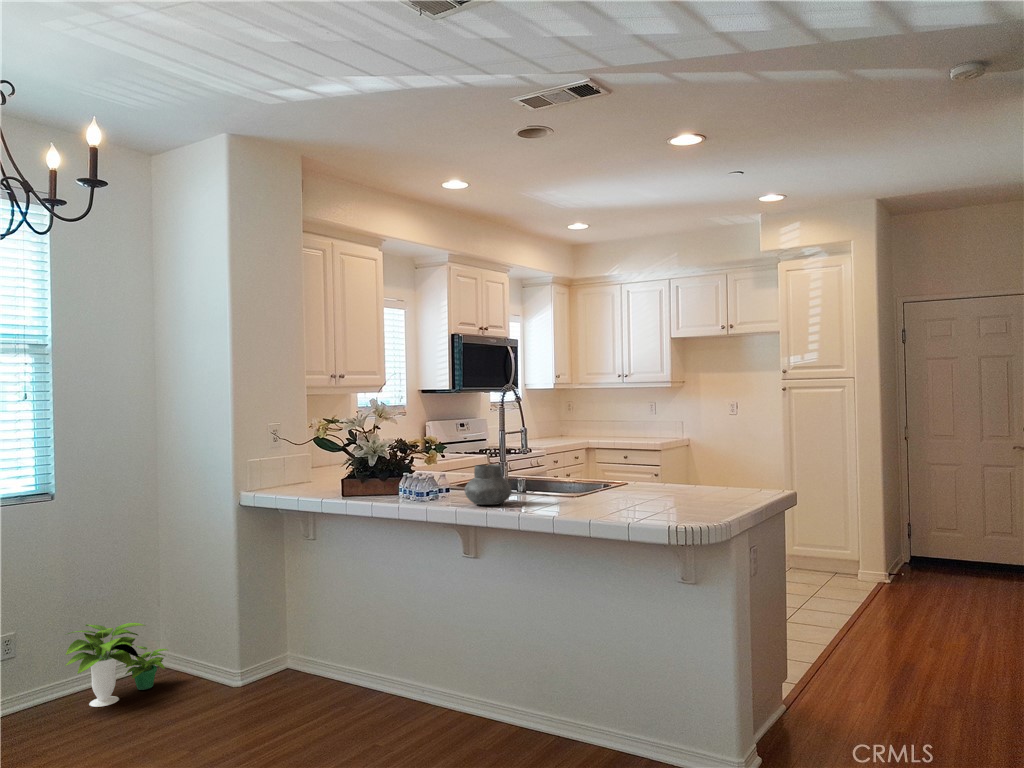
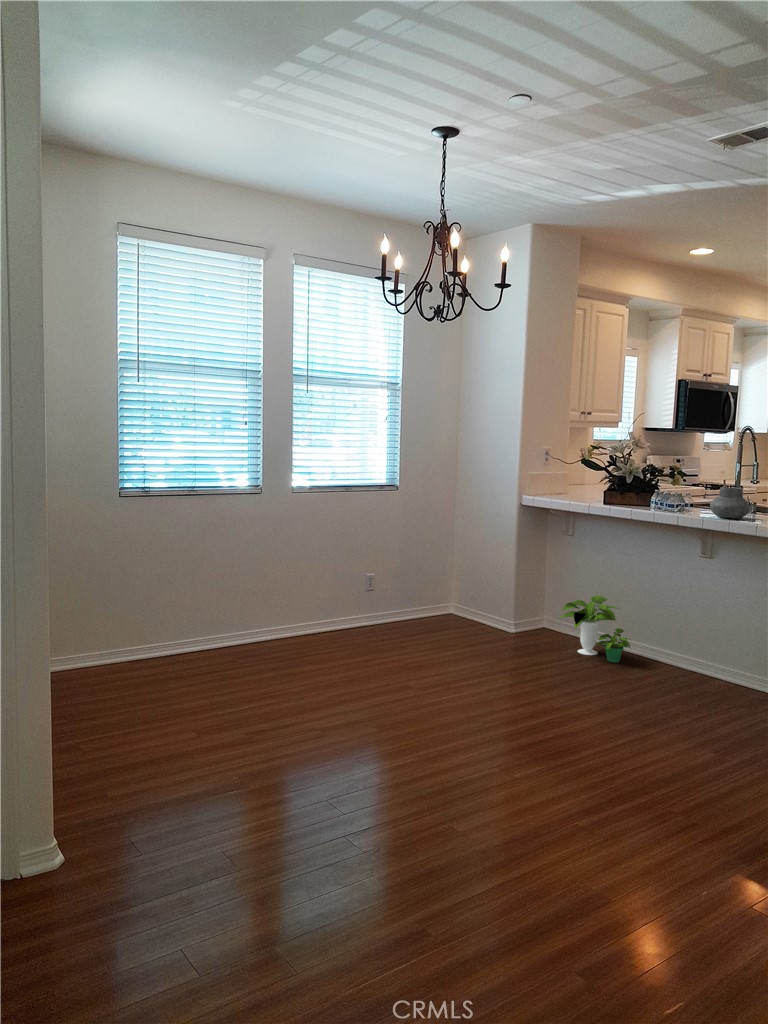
potted plant: present [65,623,168,707] -> present [560,596,631,662]

